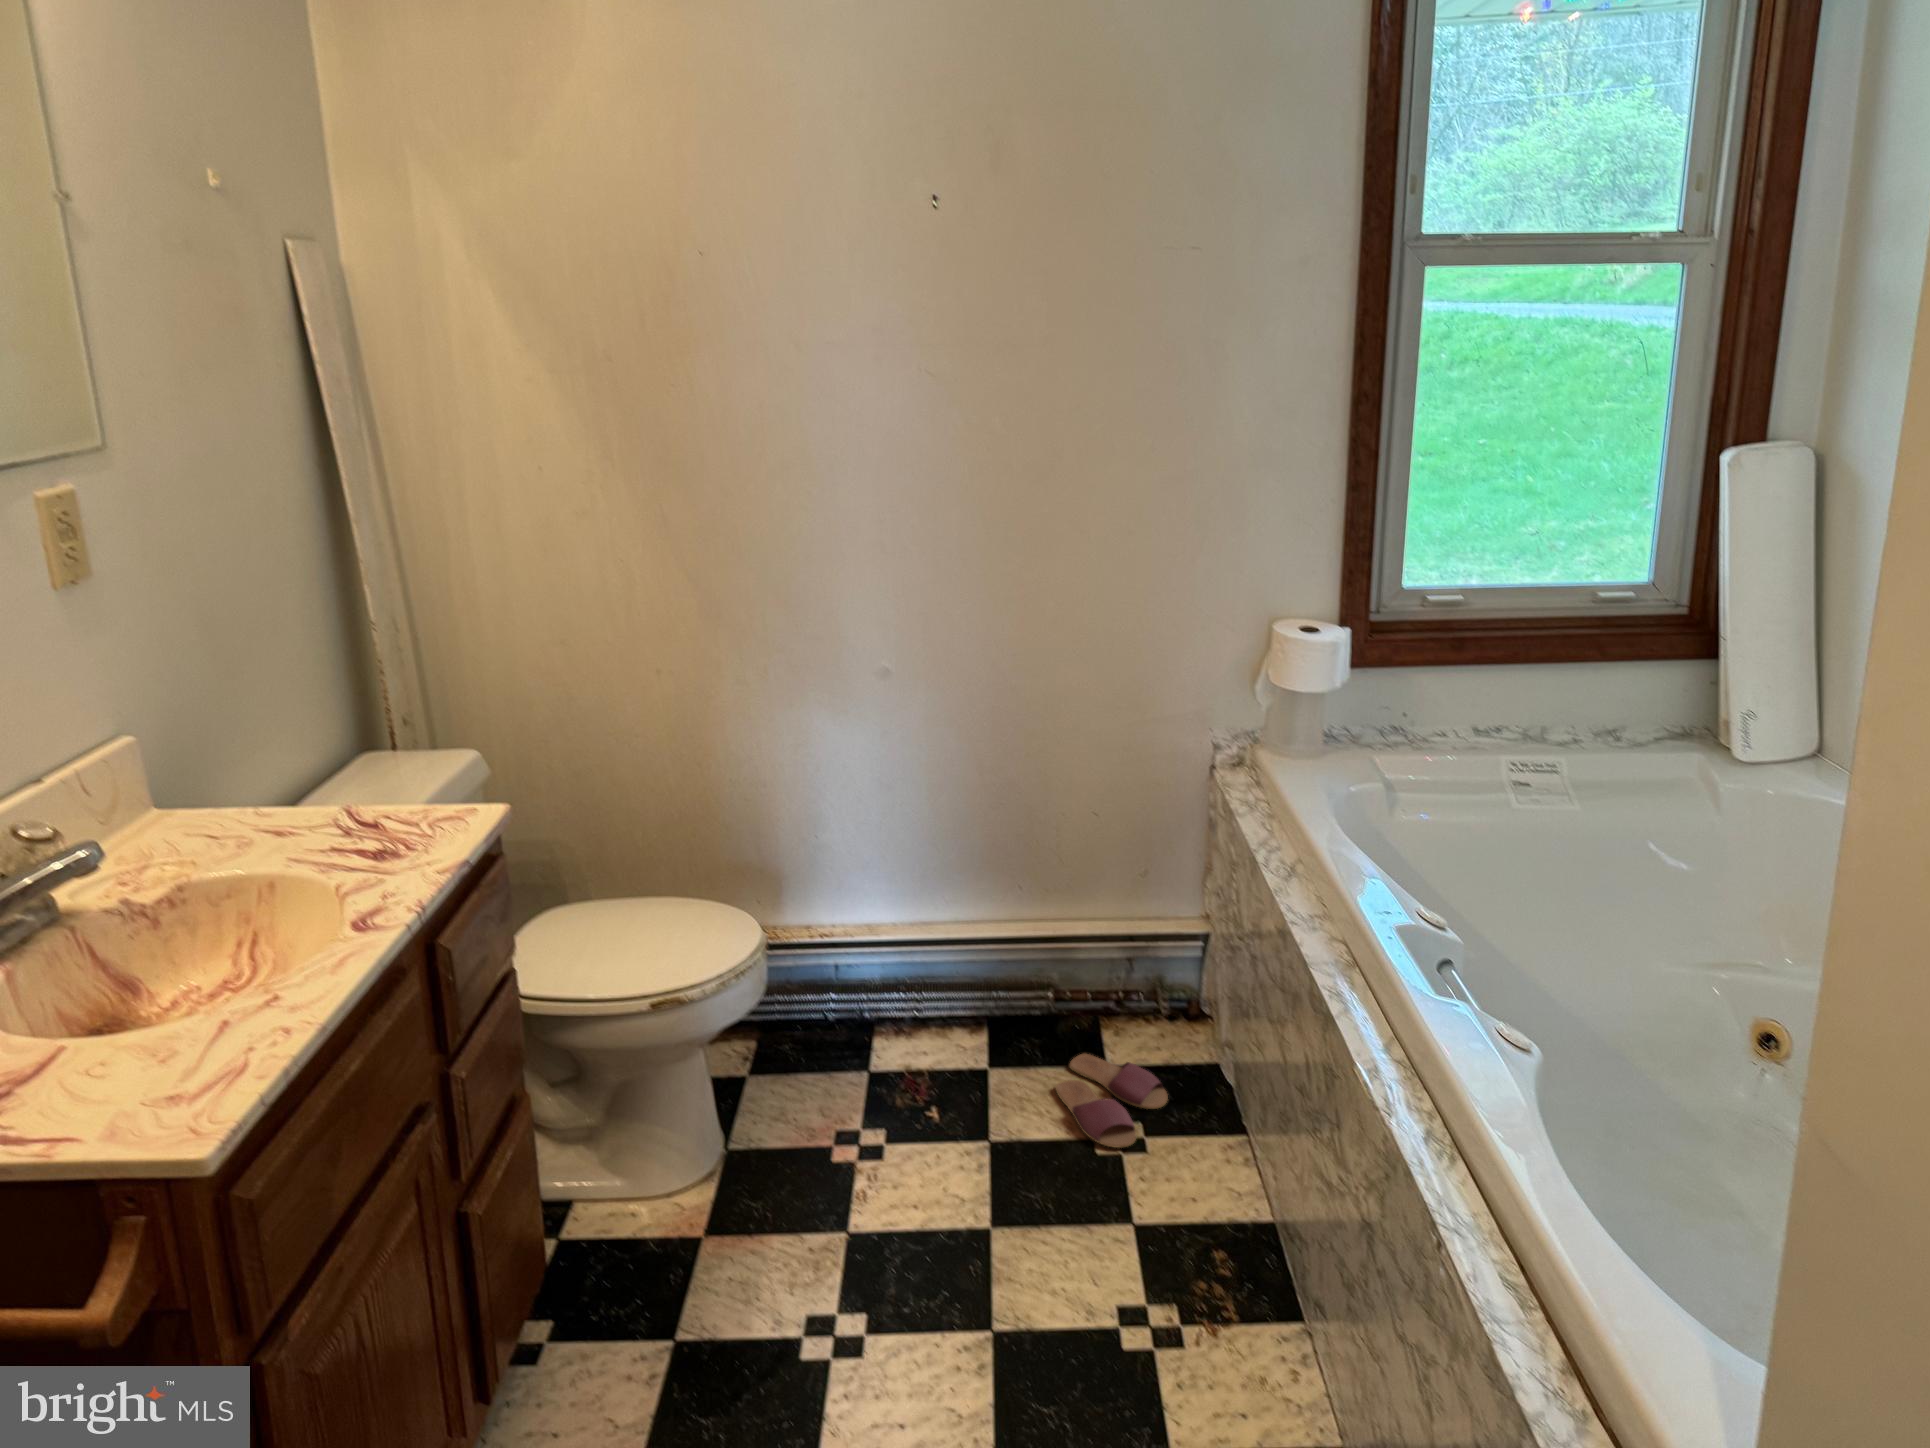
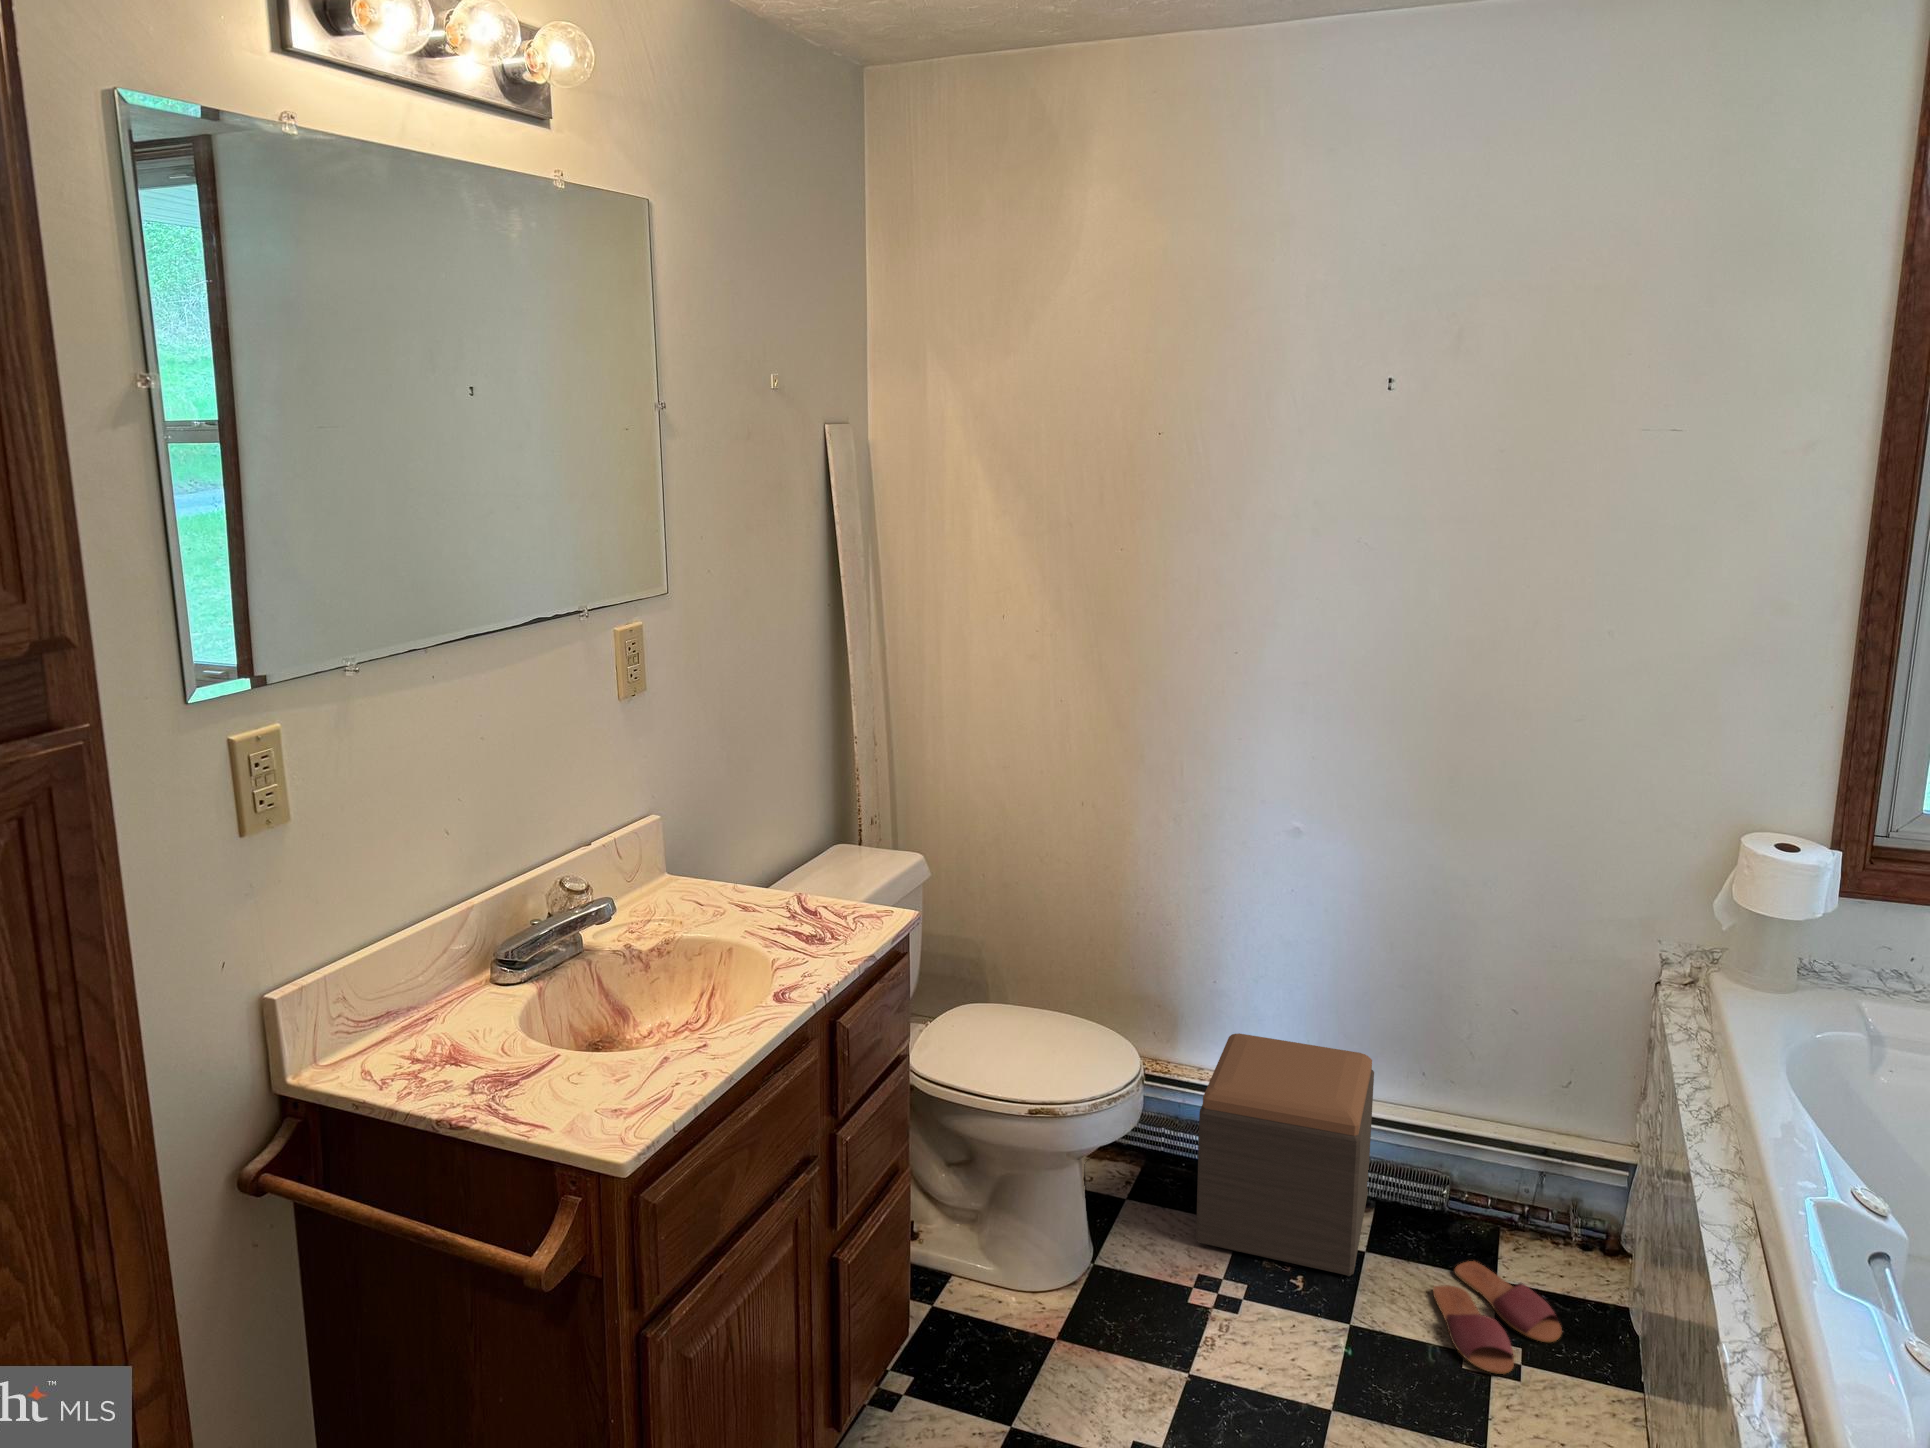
footstool: none [823,882,983,1100] -> present [1196,1033,1374,1276]

